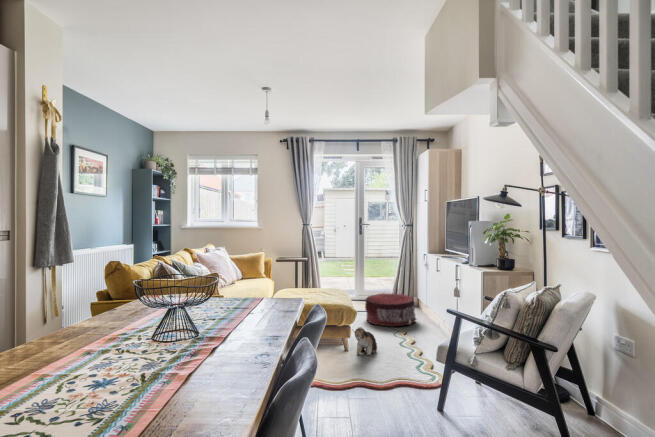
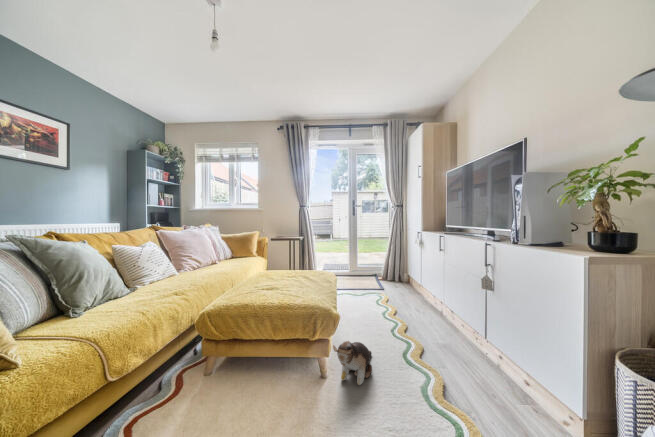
pouf: present [365,293,416,326] -> none [356,272,414,315]

